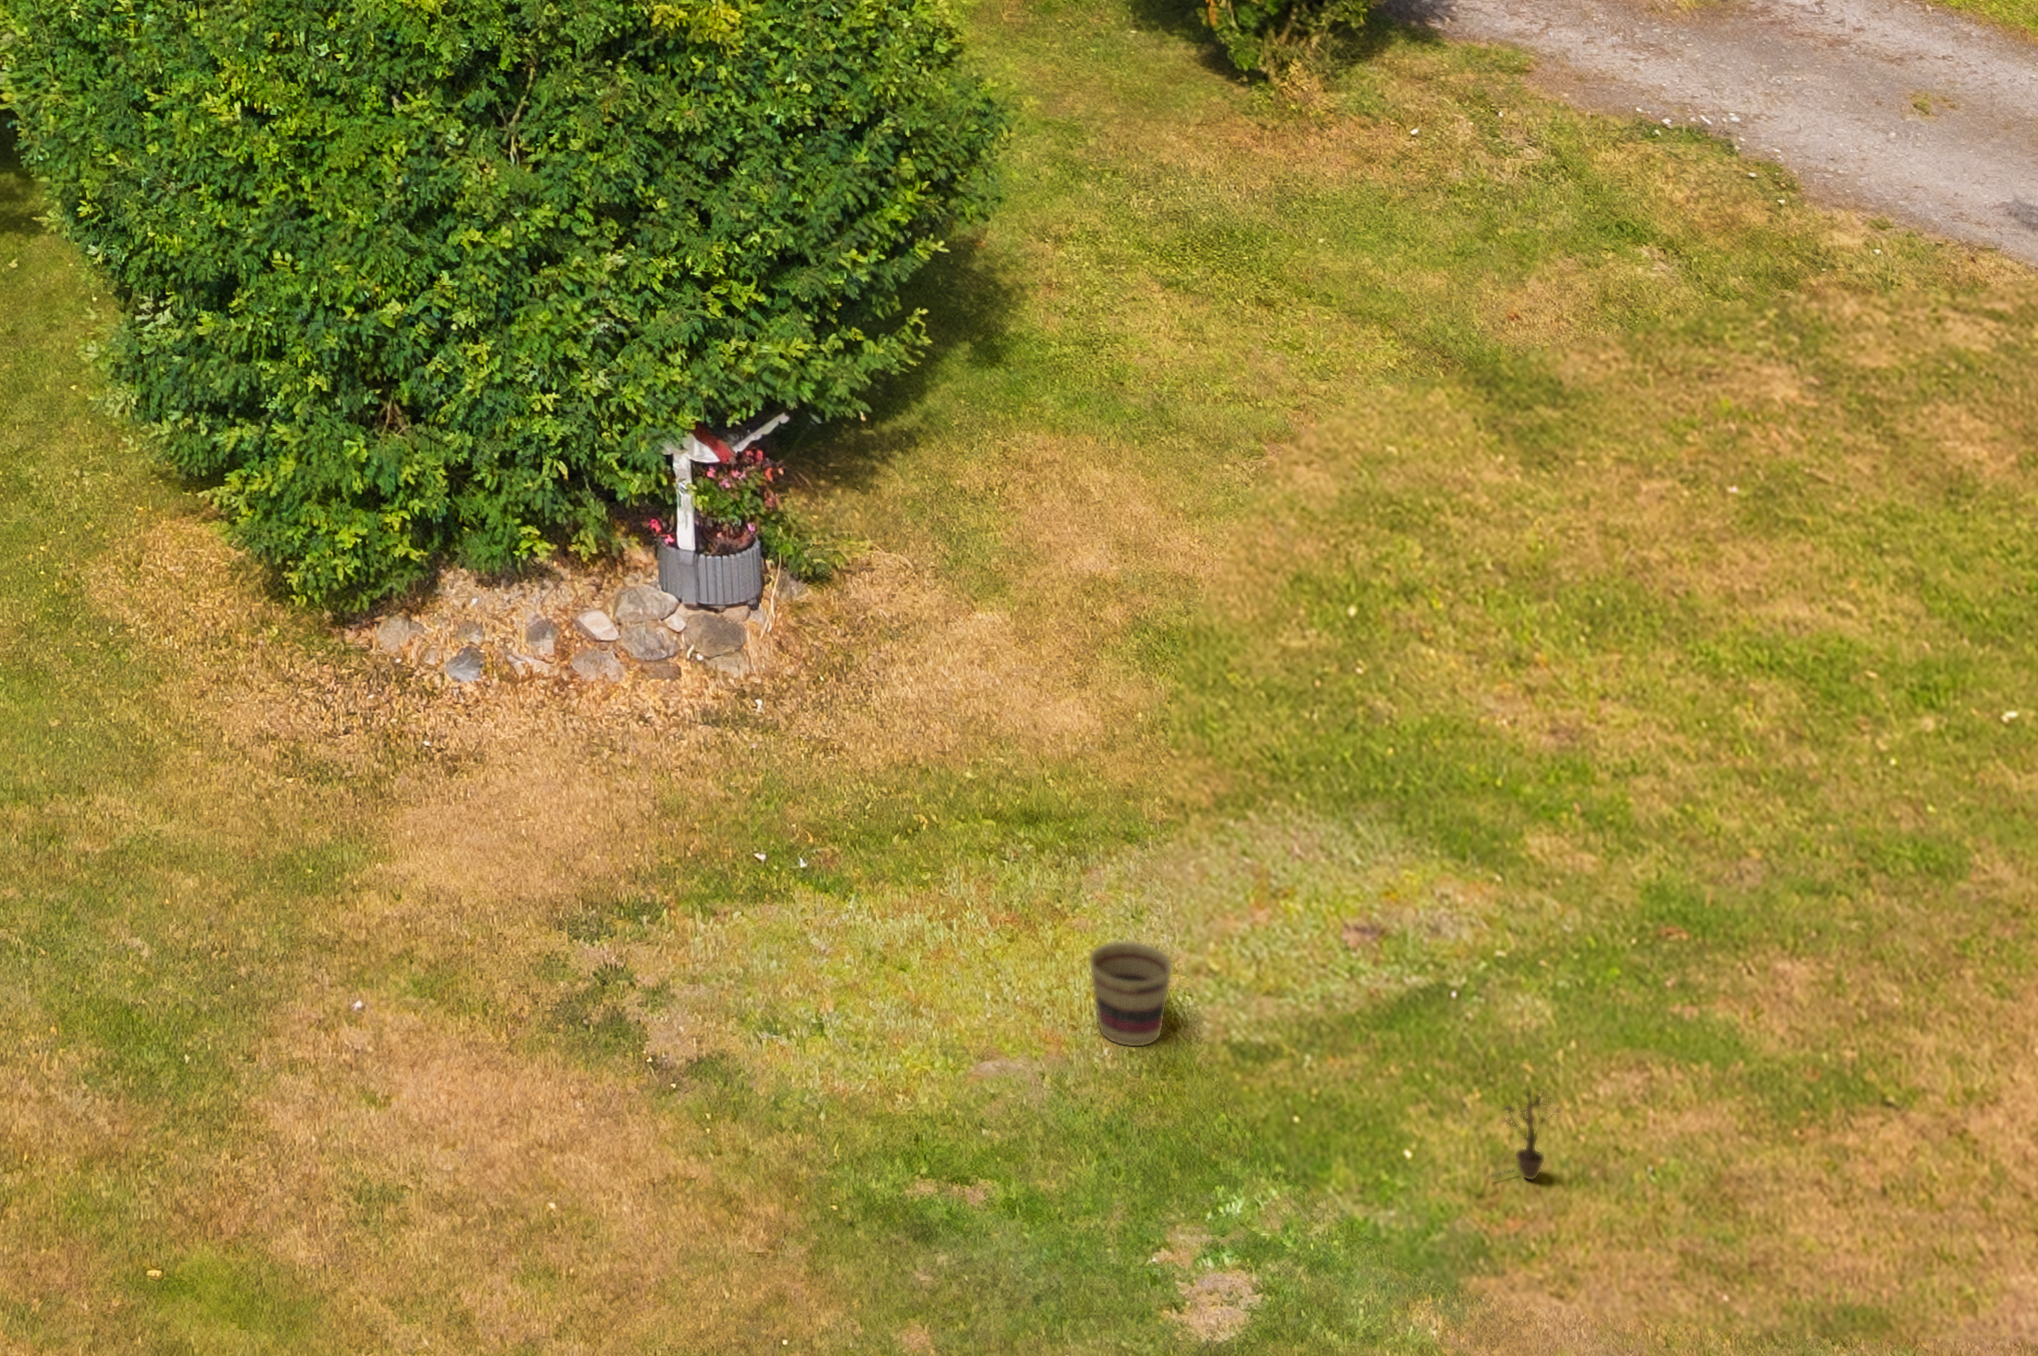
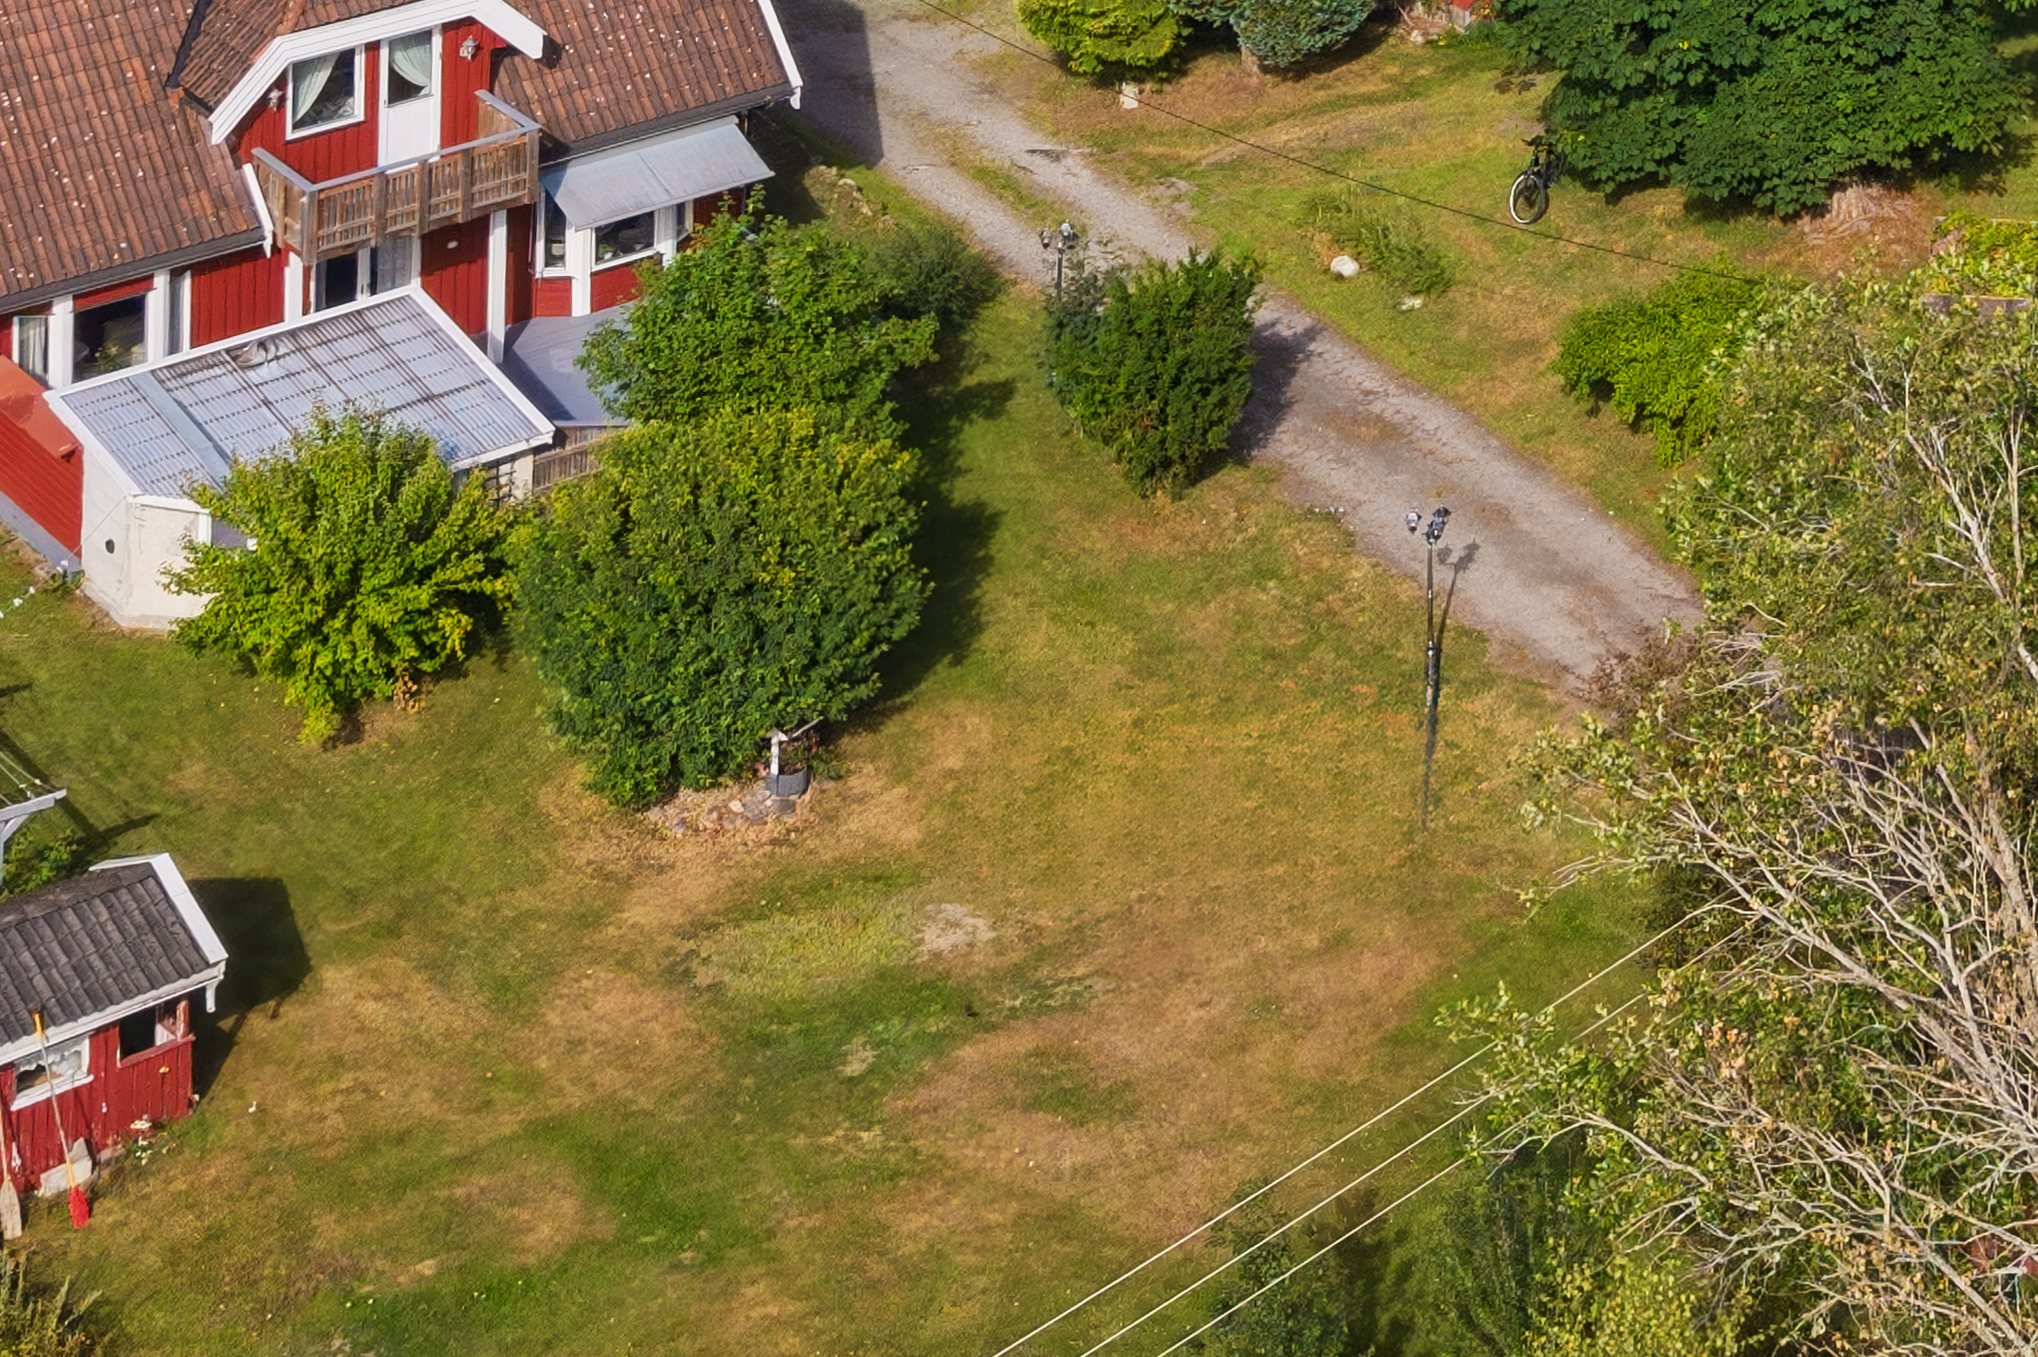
basket: present [1089,941,1172,1046] -> none [850,937,878,974]

